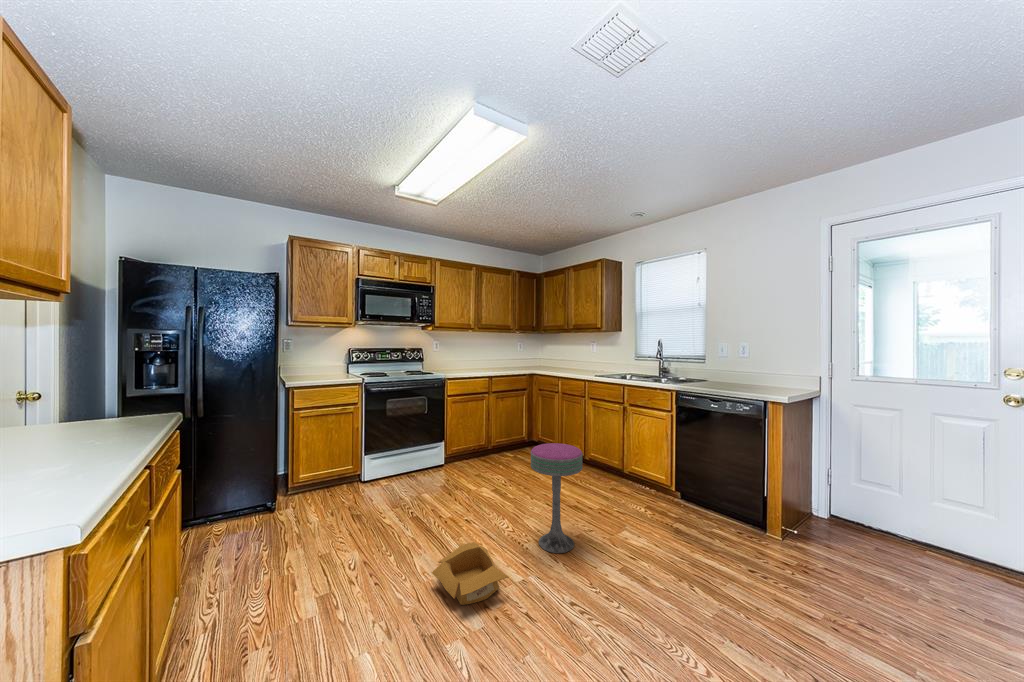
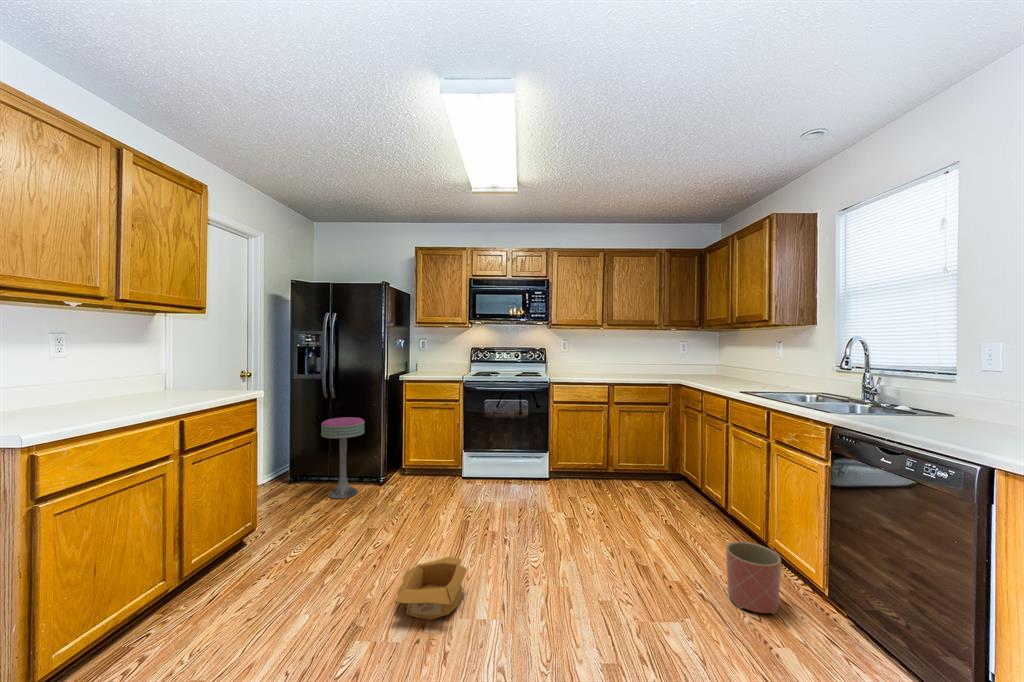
bar stool: present [531,443,583,553] -> present [321,417,365,499]
planter: none [626,471,658,512] -> present [726,542,781,614]

